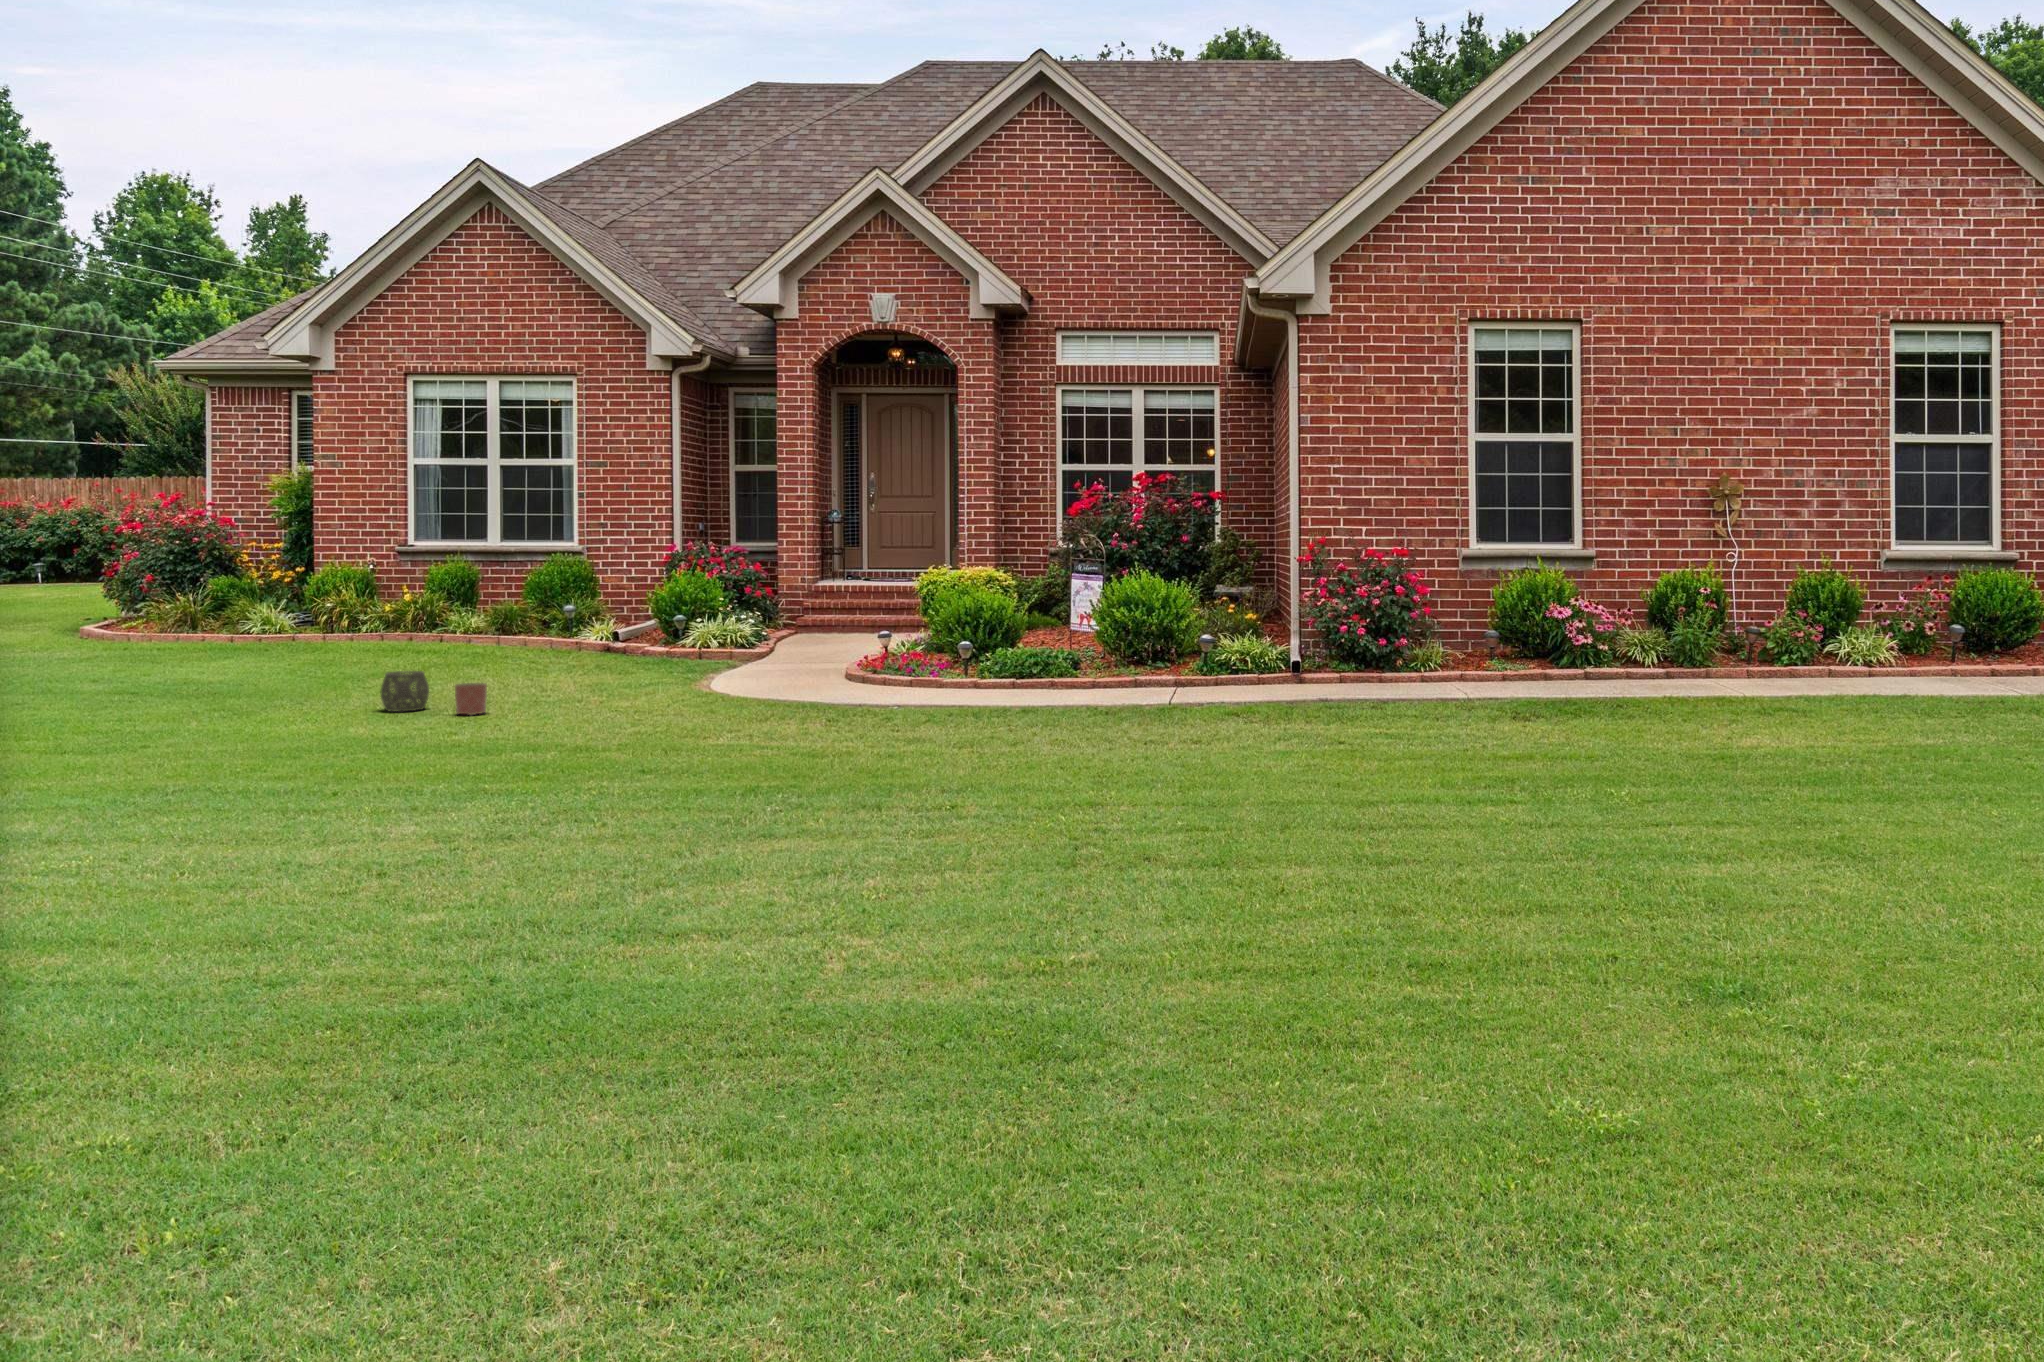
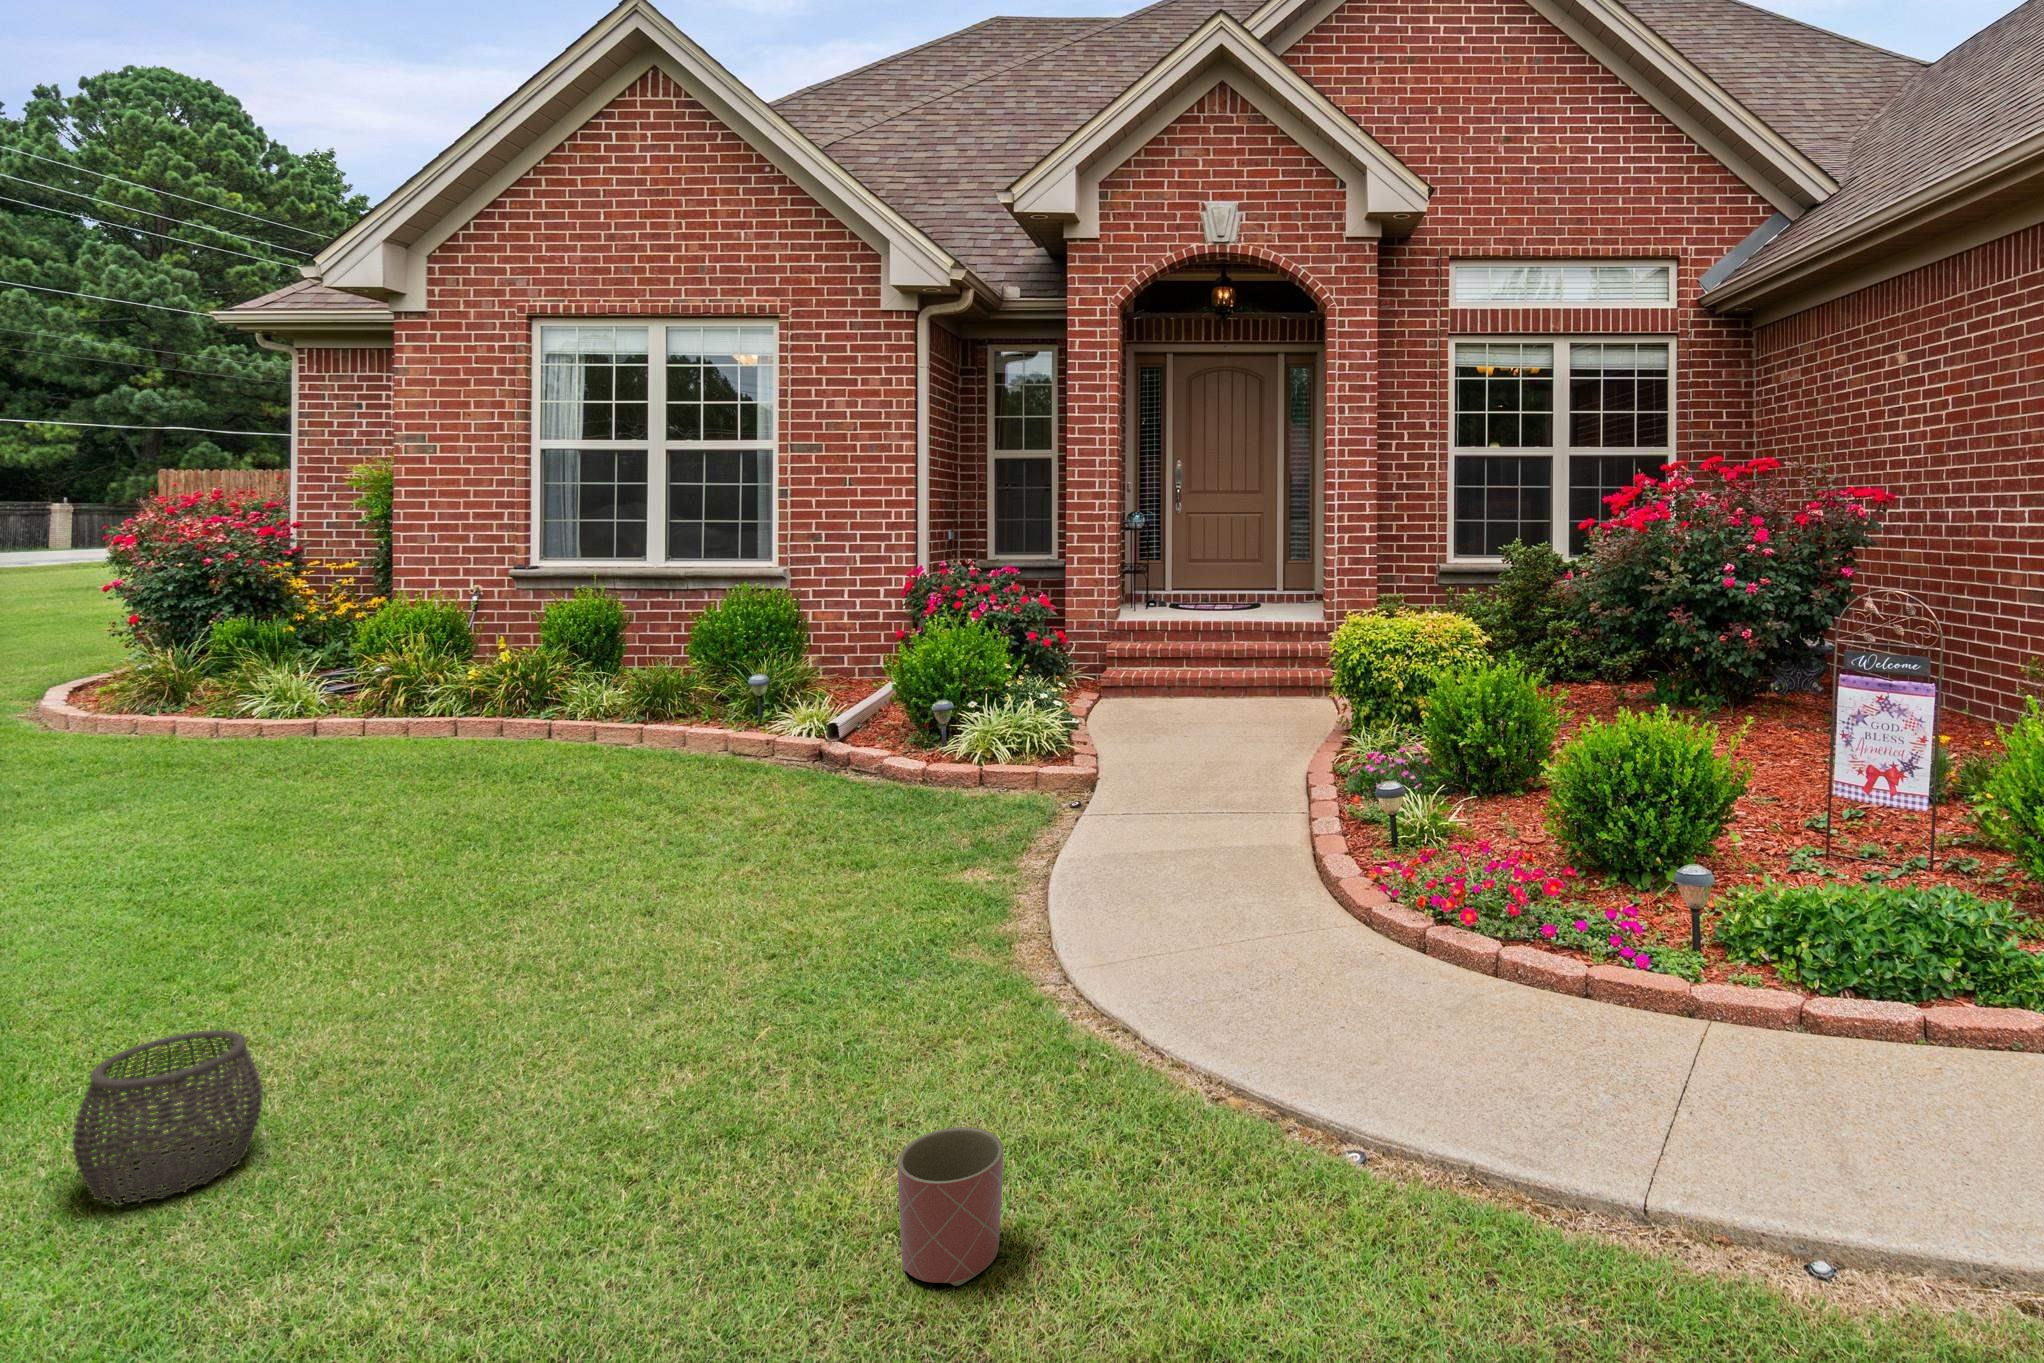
planter: present [455,683,487,716] -> present [898,1127,1003,1286]

